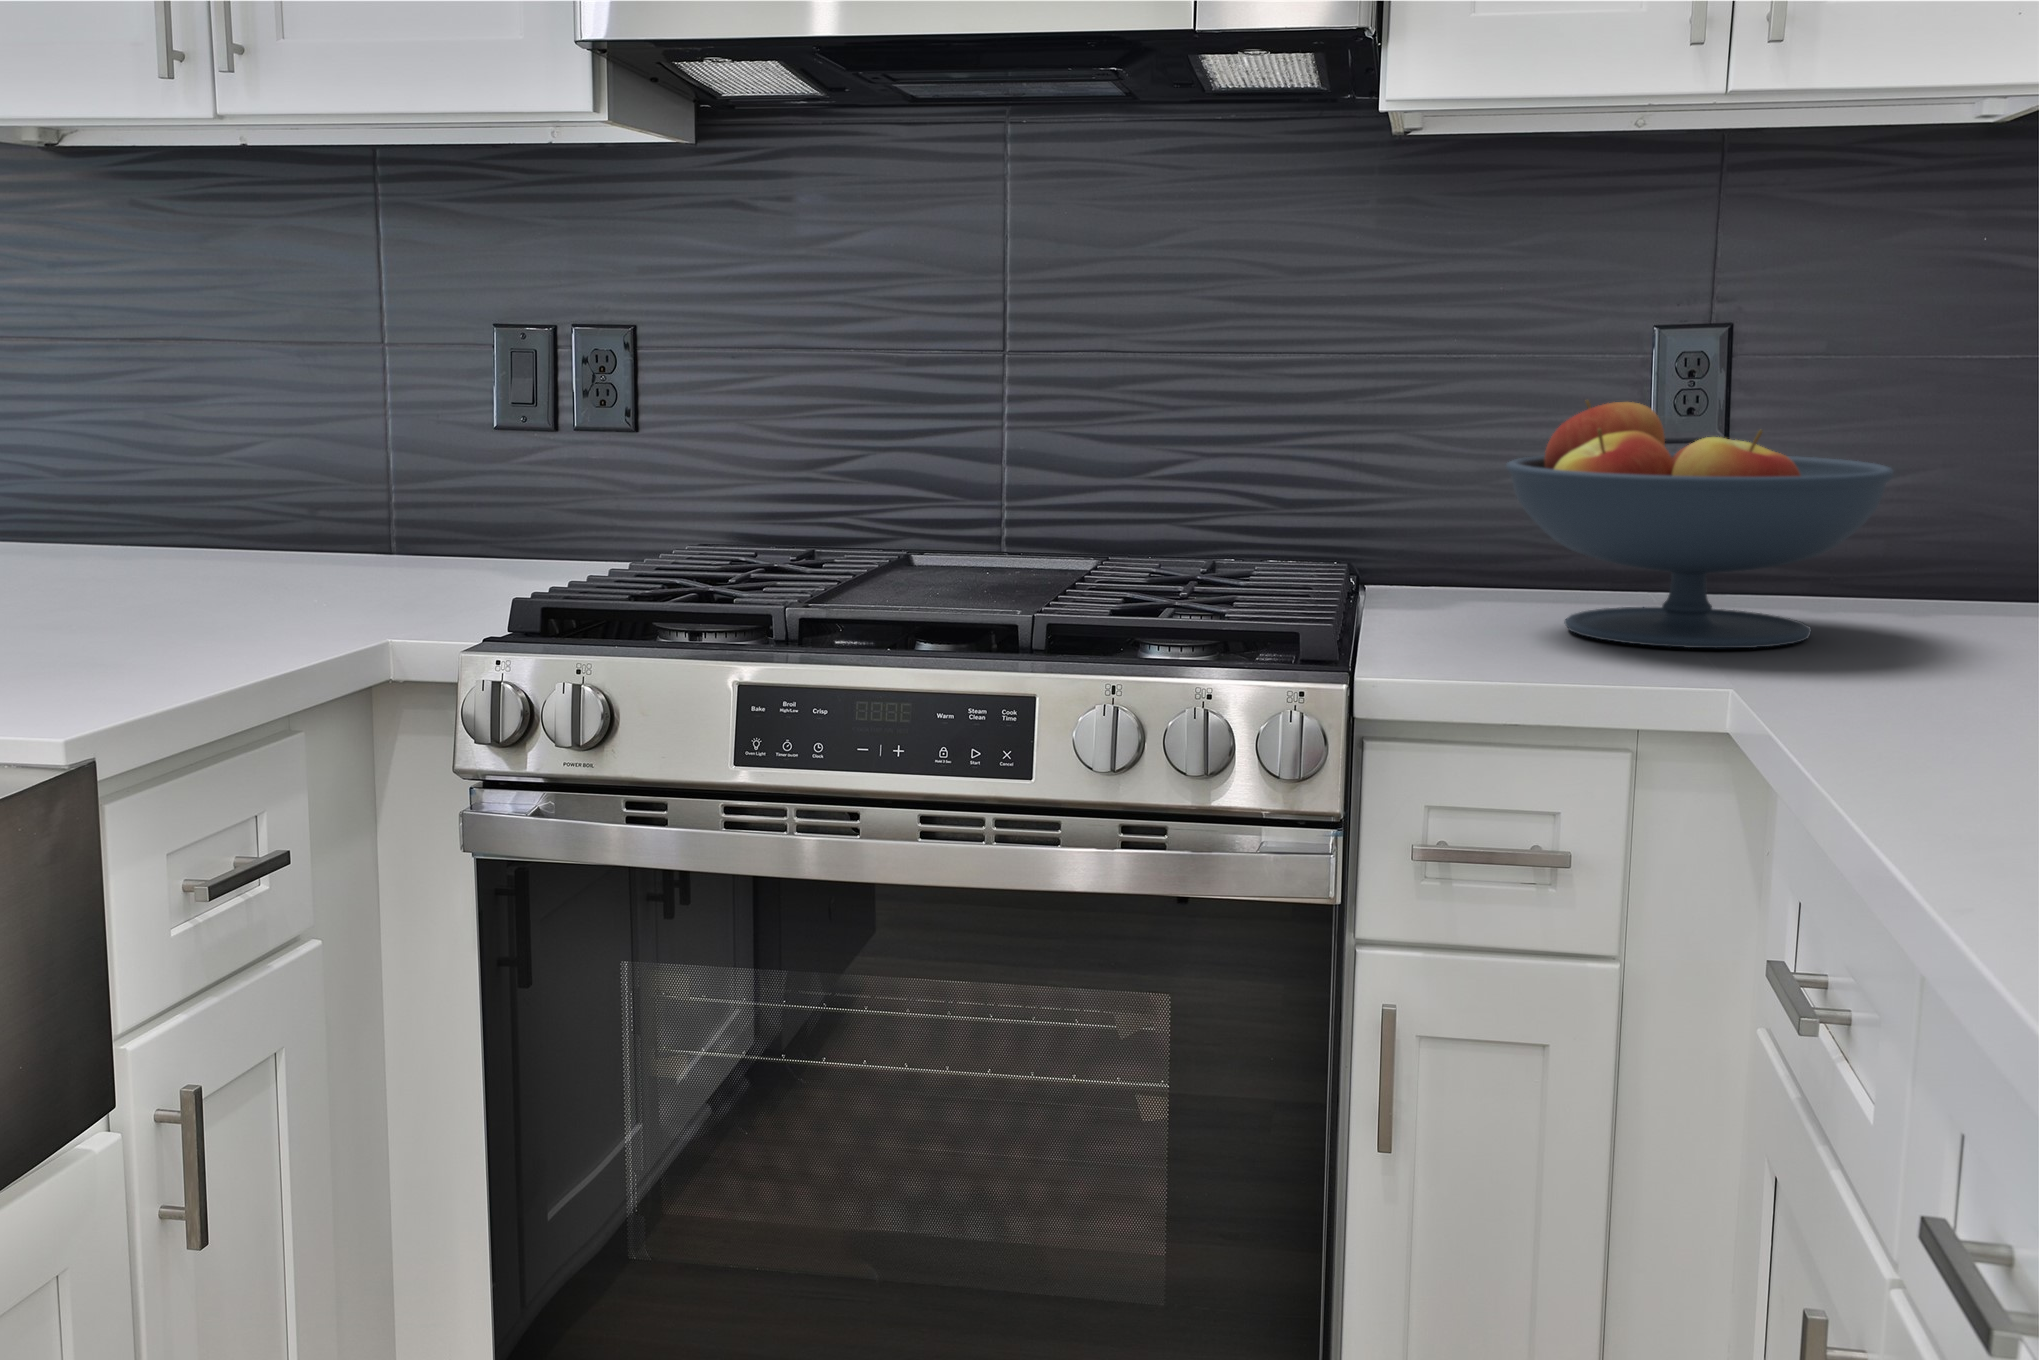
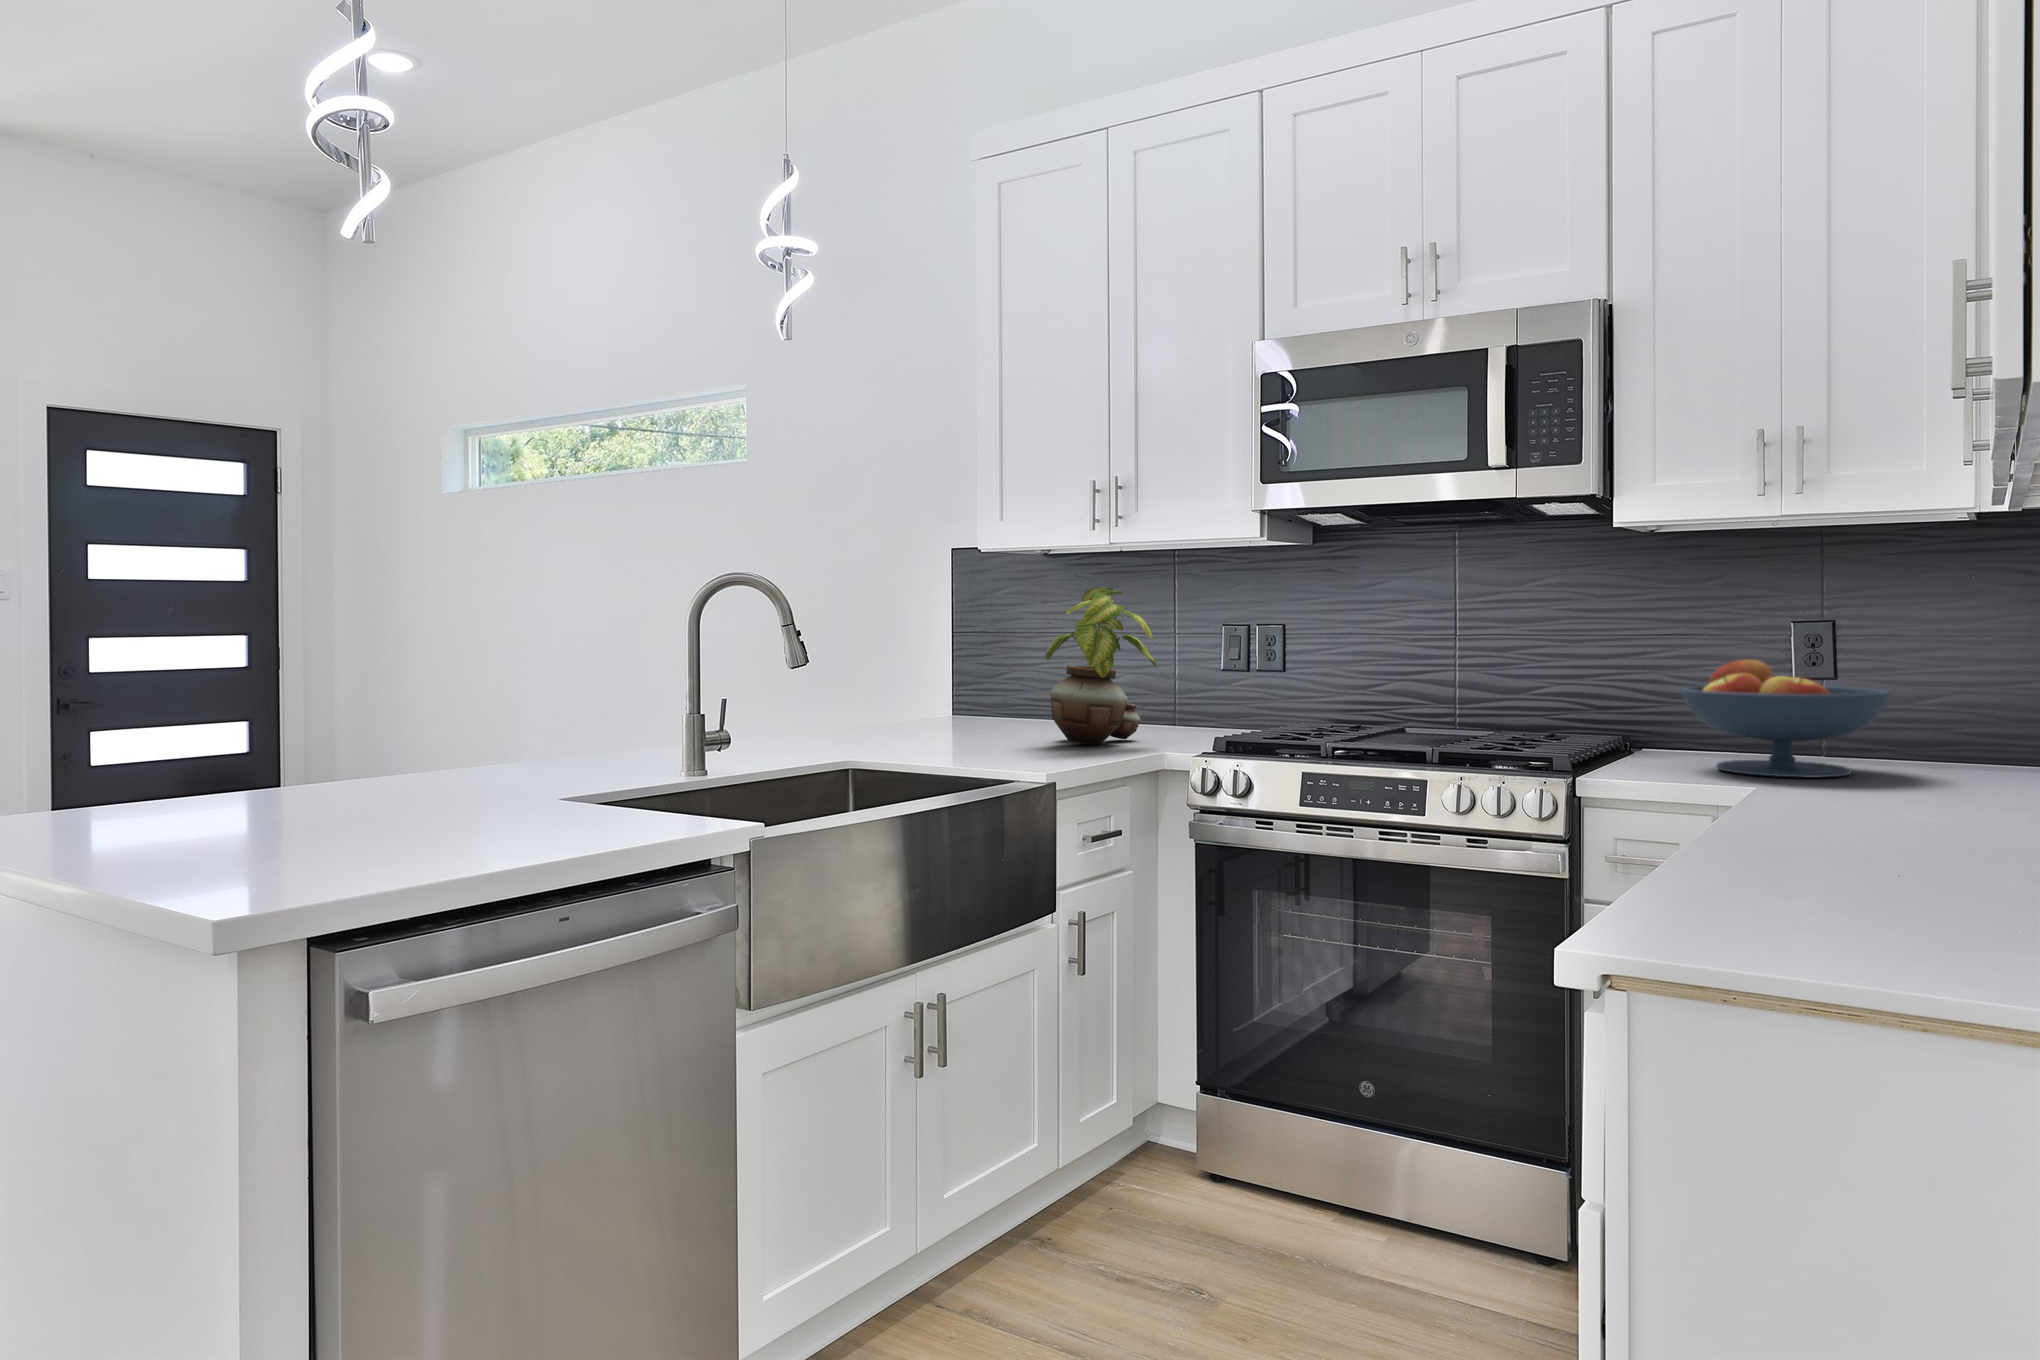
potted plant: none [48,218,362,631] -> present [1045,587,1157,744]

